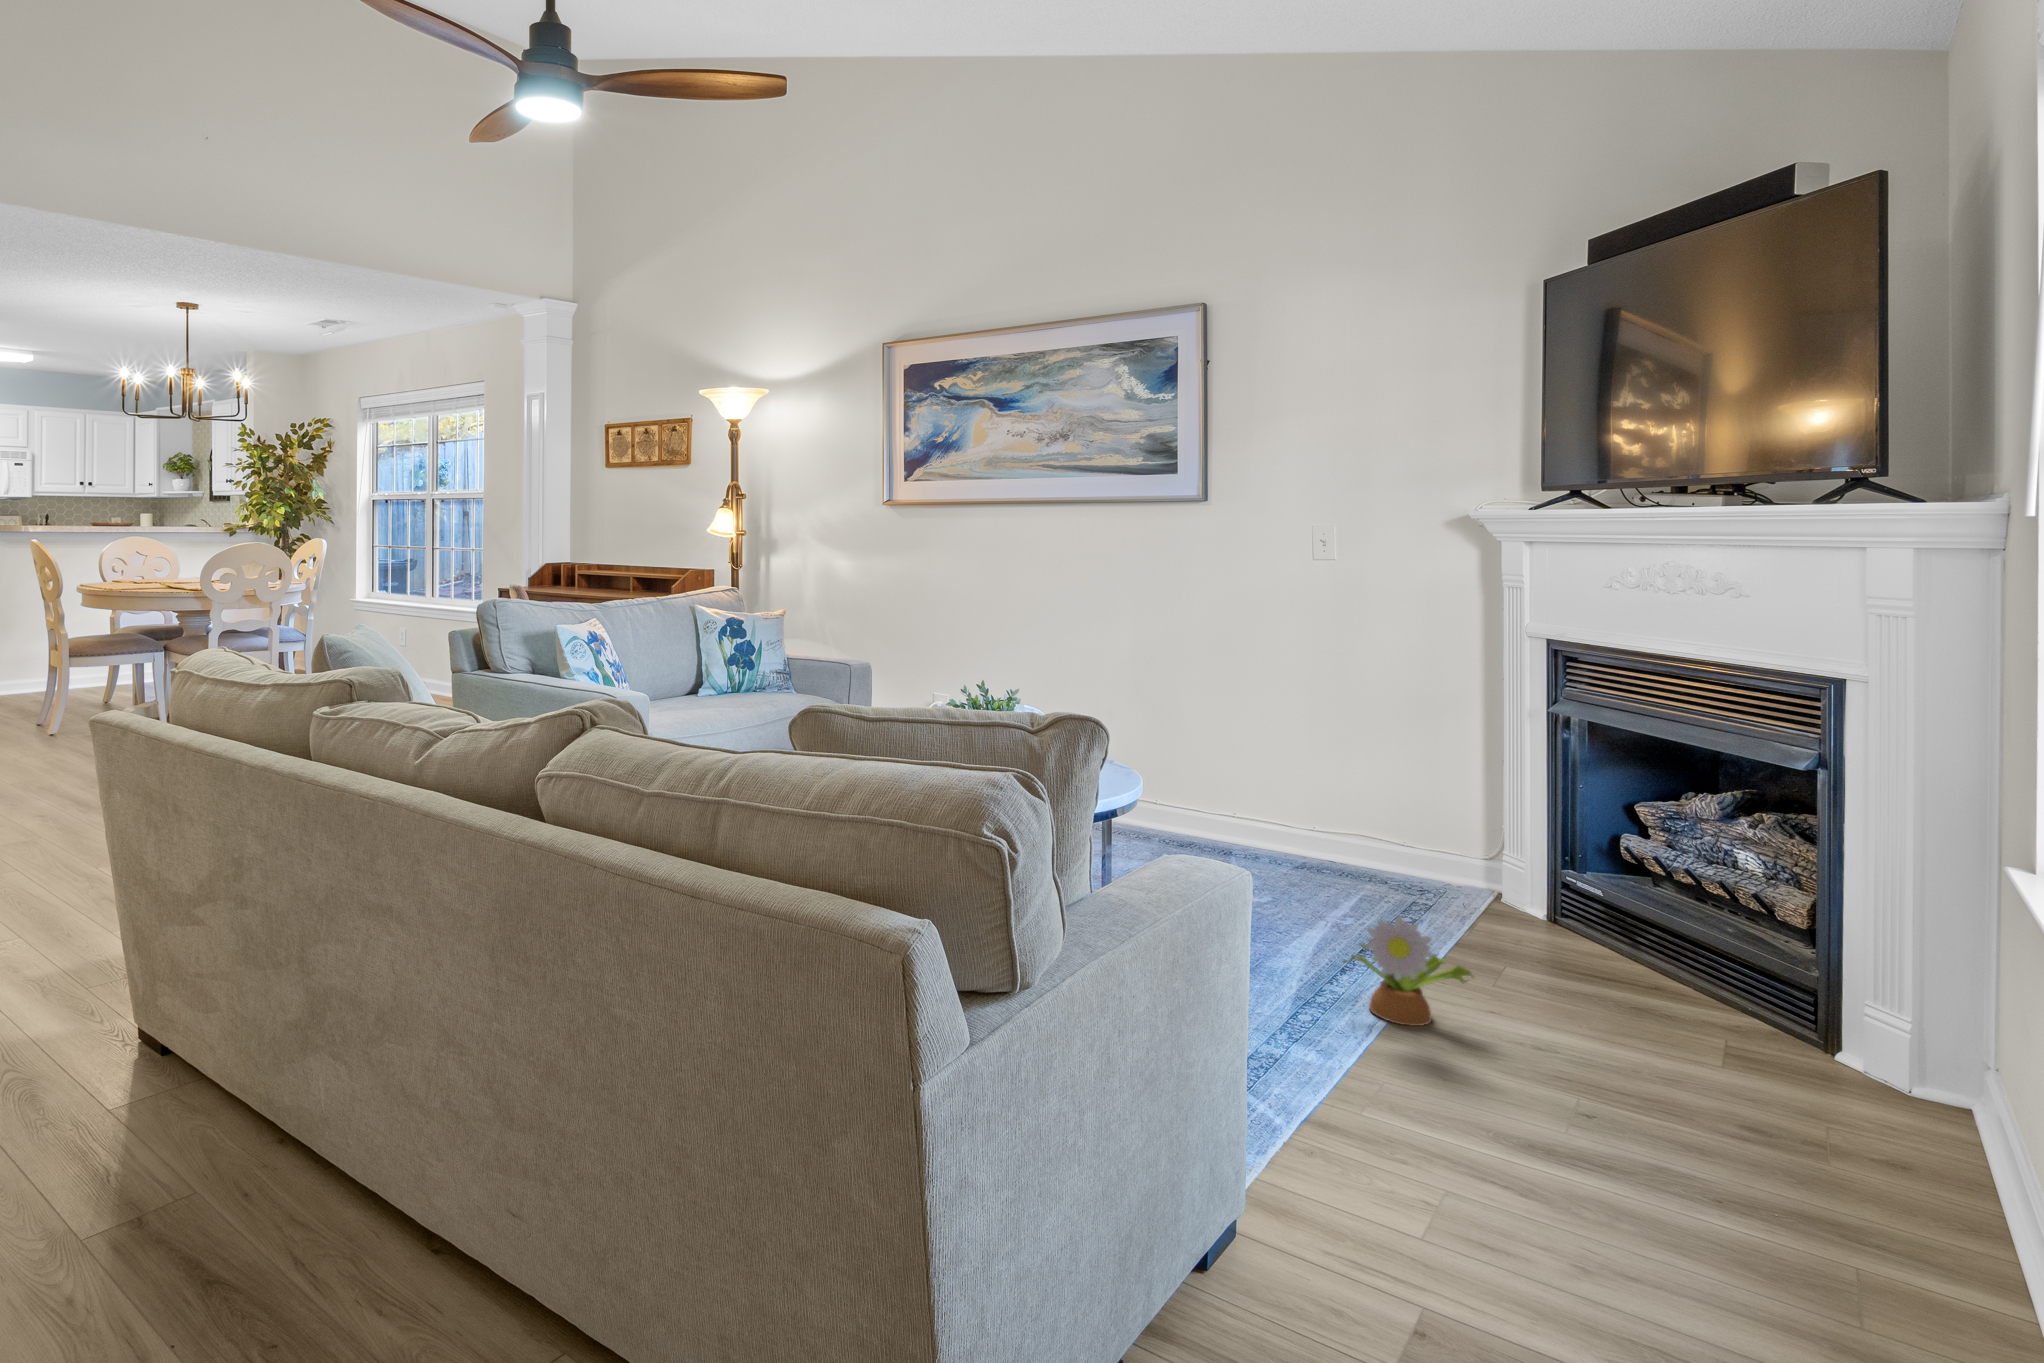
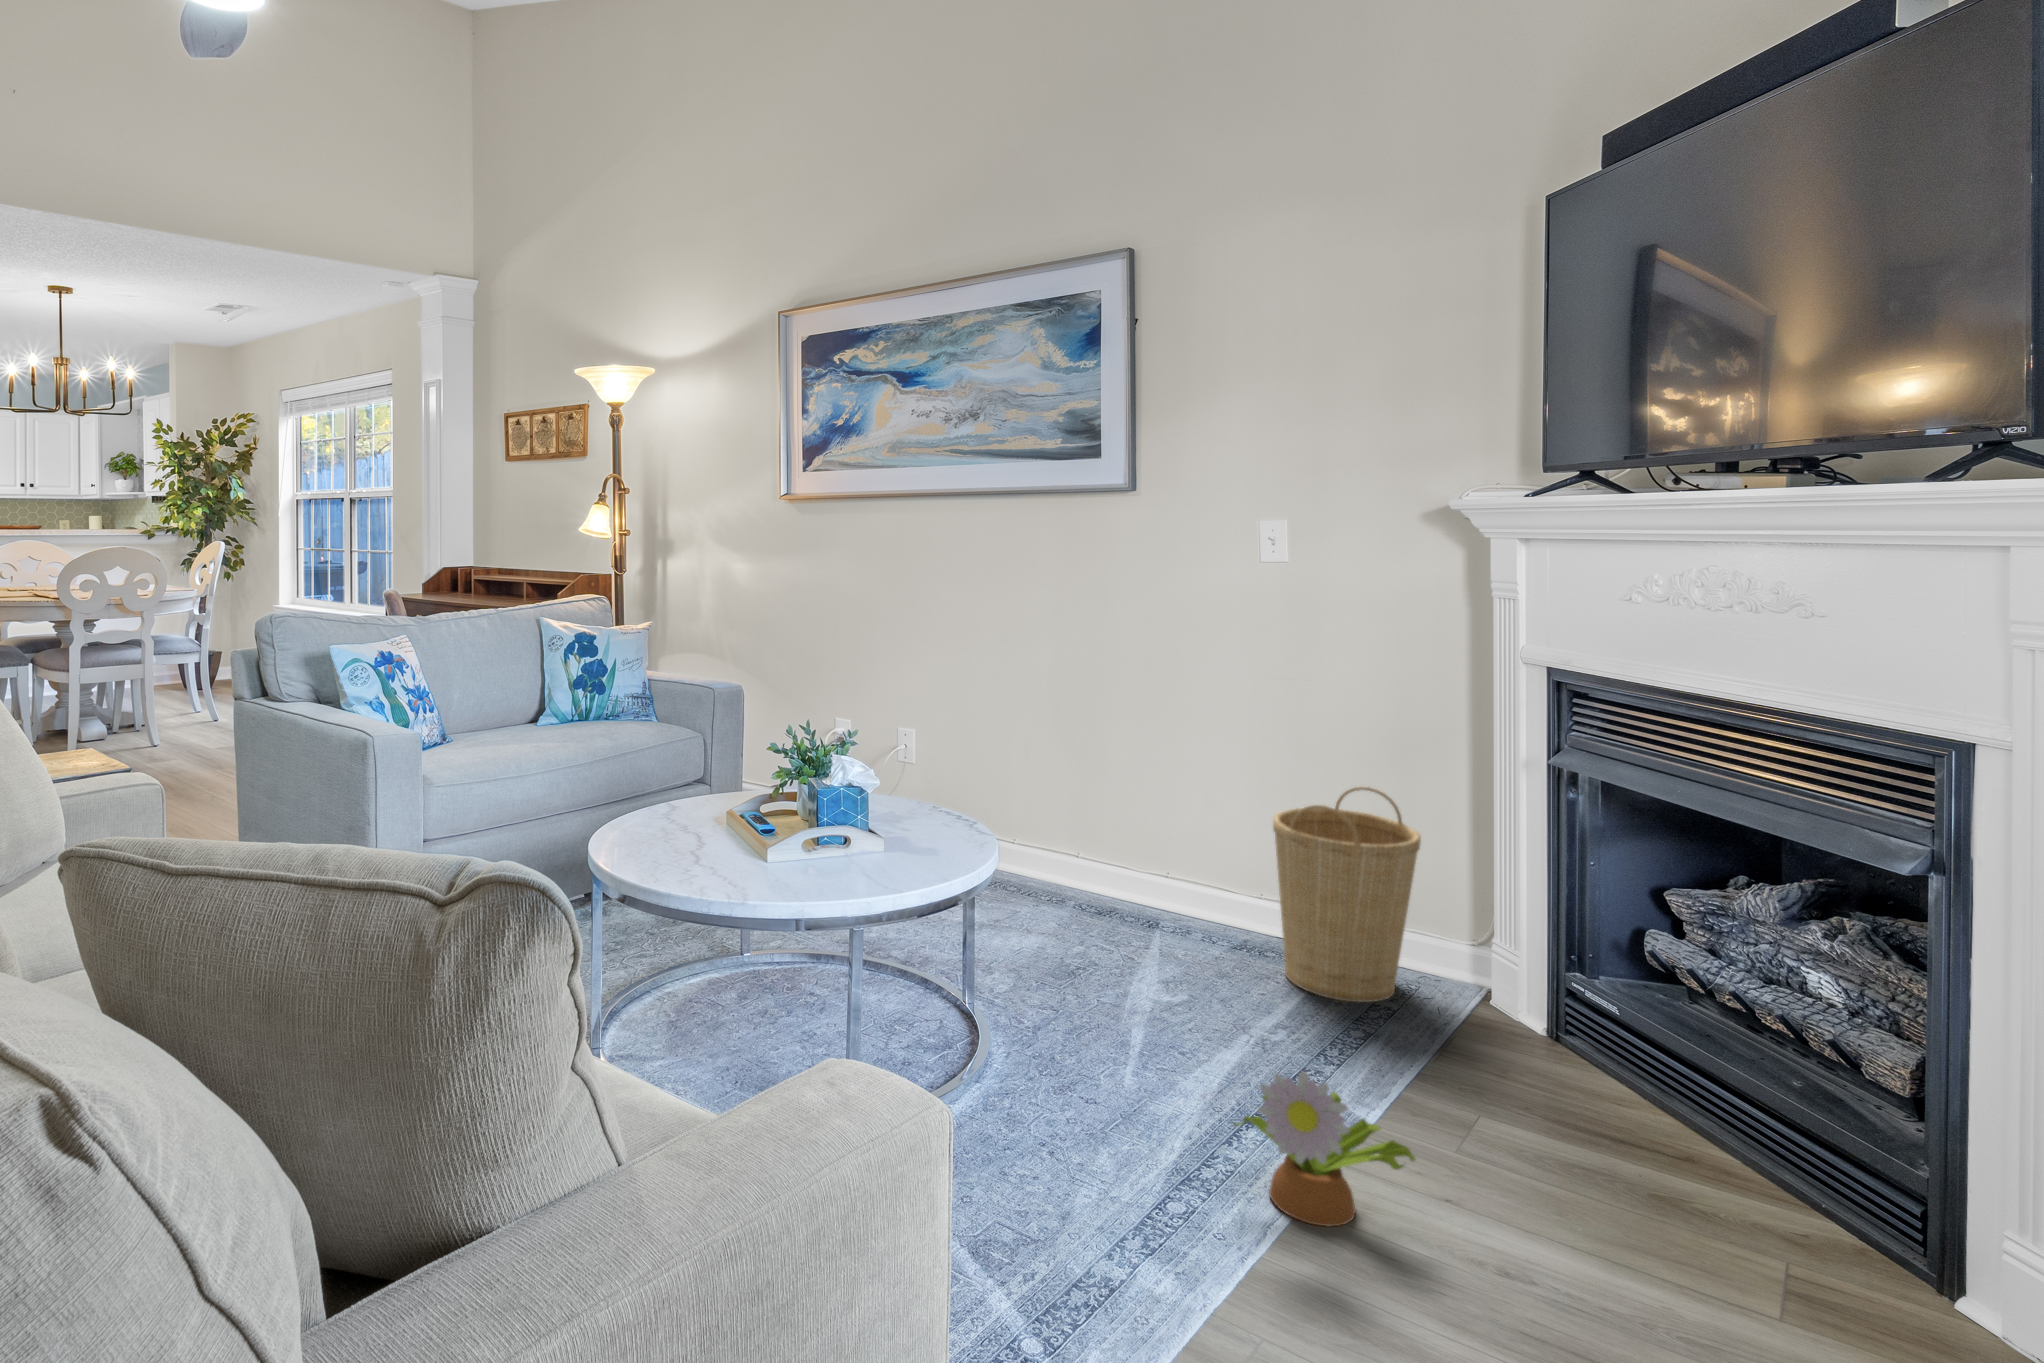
basket: none [1329,735,1446,899] -> present [1273,787,1421,1002]

